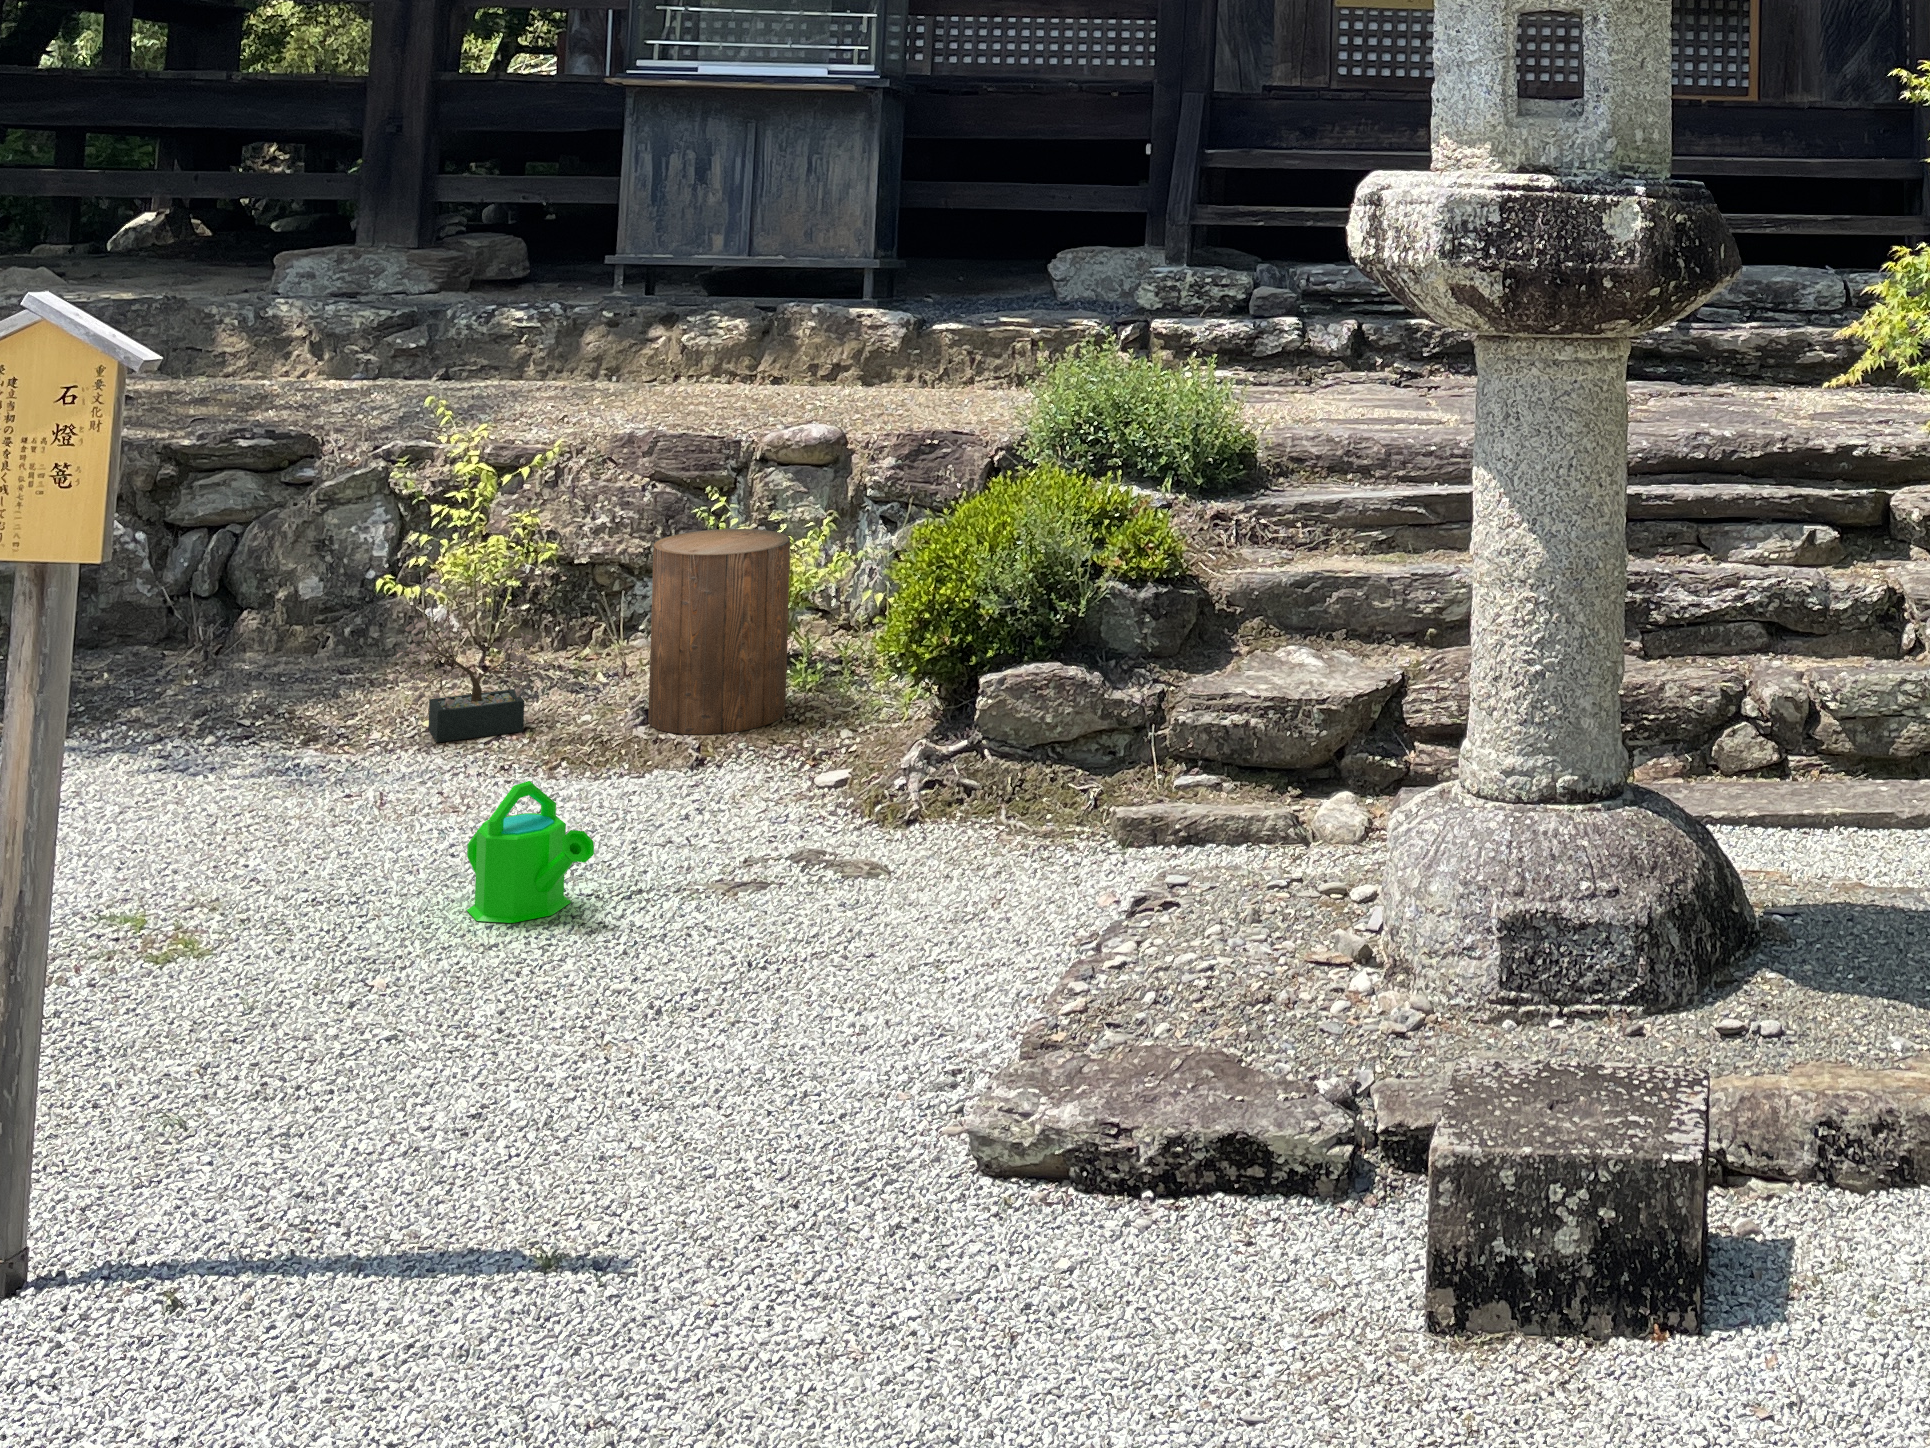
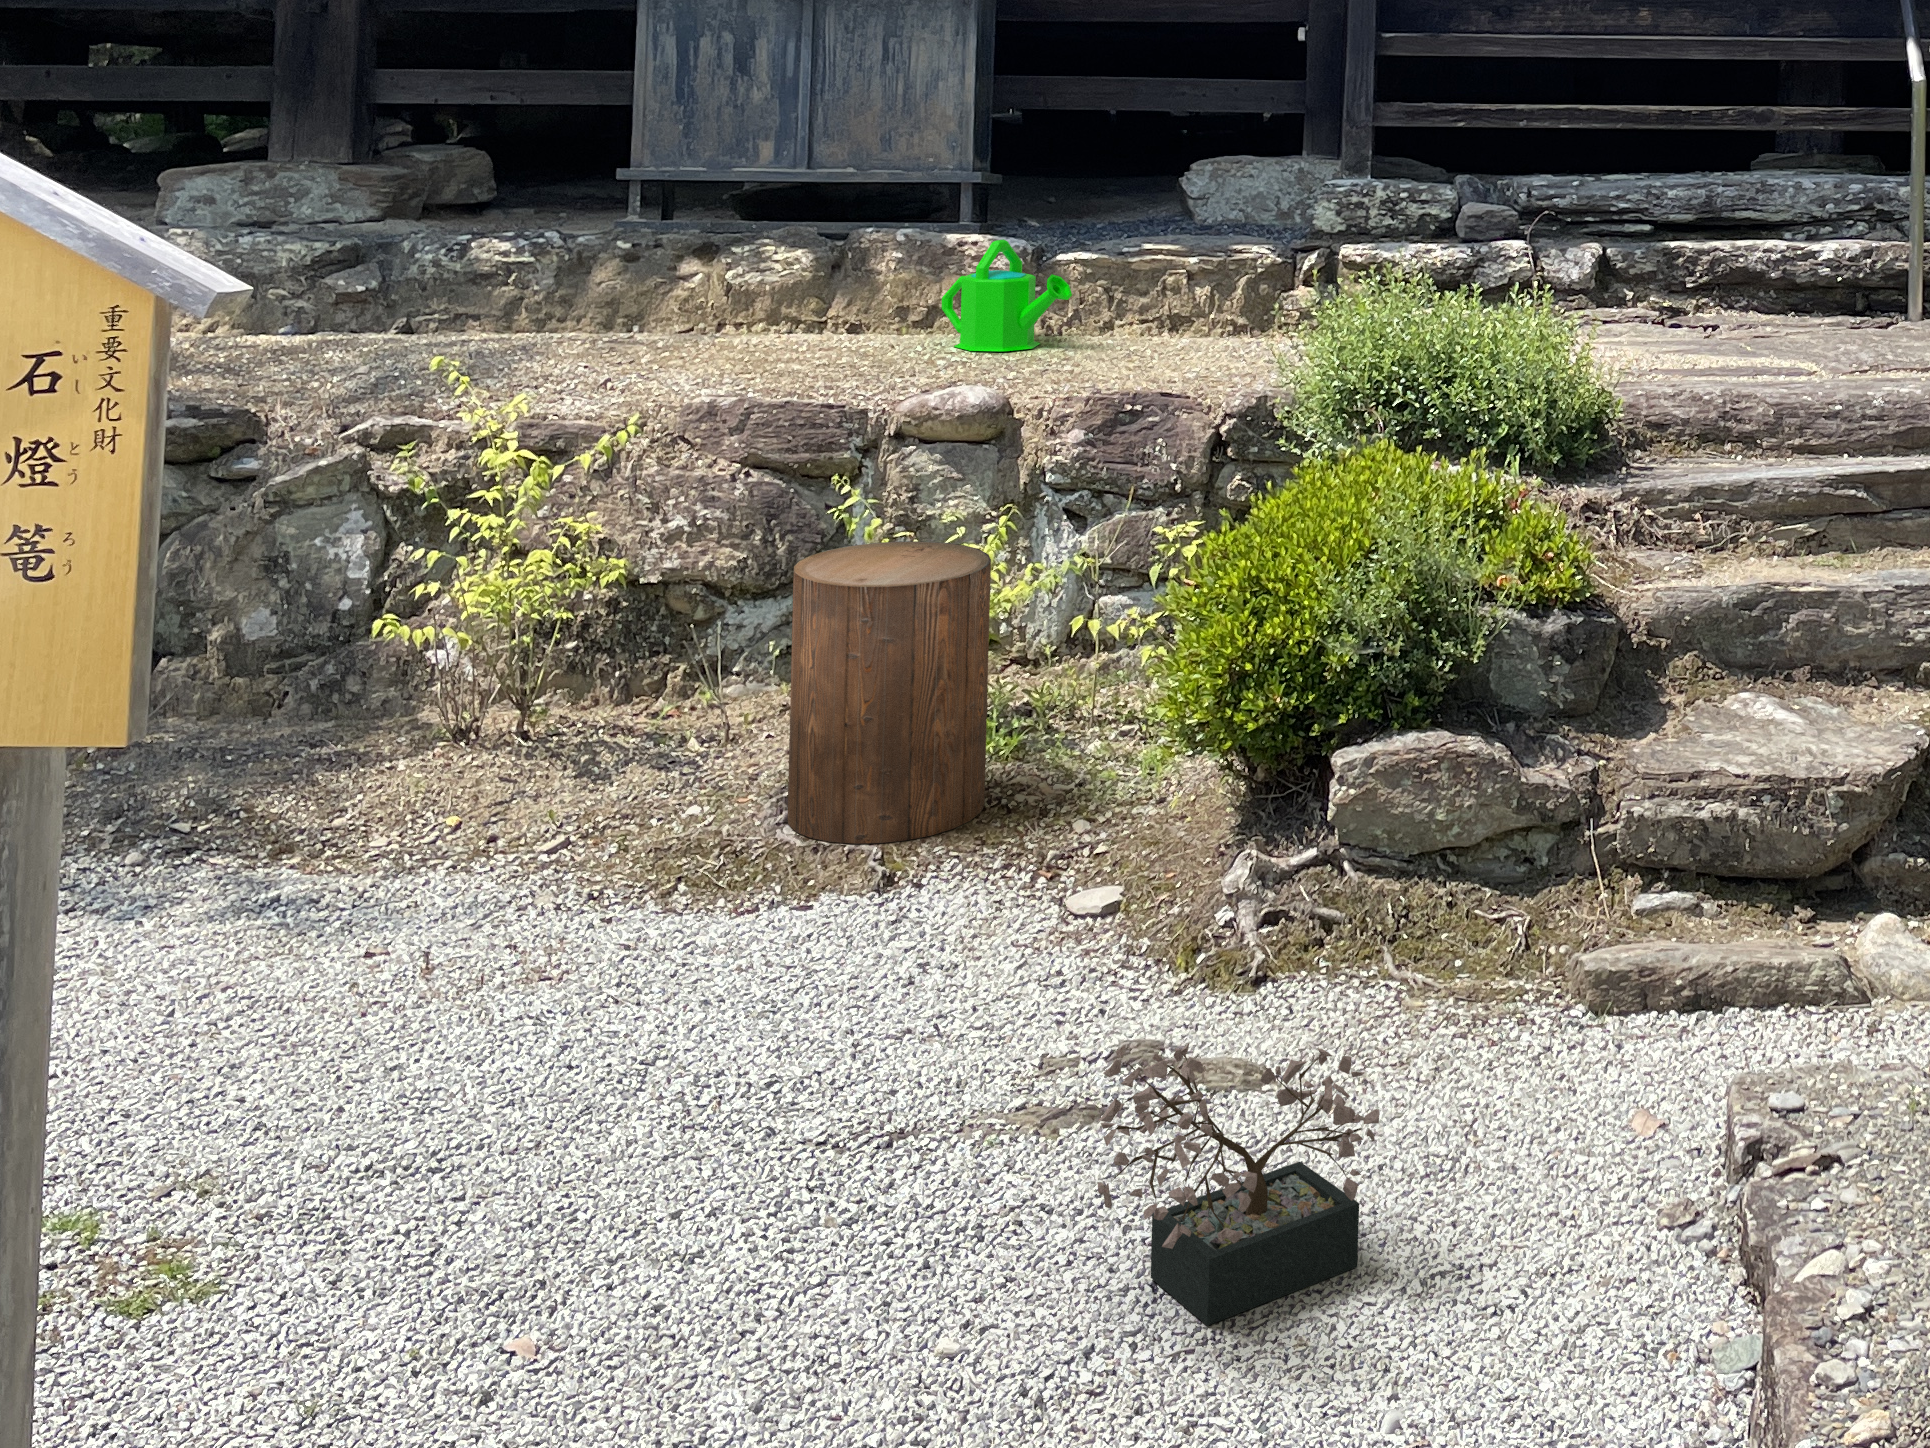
decorative plant: present [393,618,547,742] -> present [1098,1043,1379,1326]
watering can: present [467,781,594,923] -> present [942,239,1072,352]

